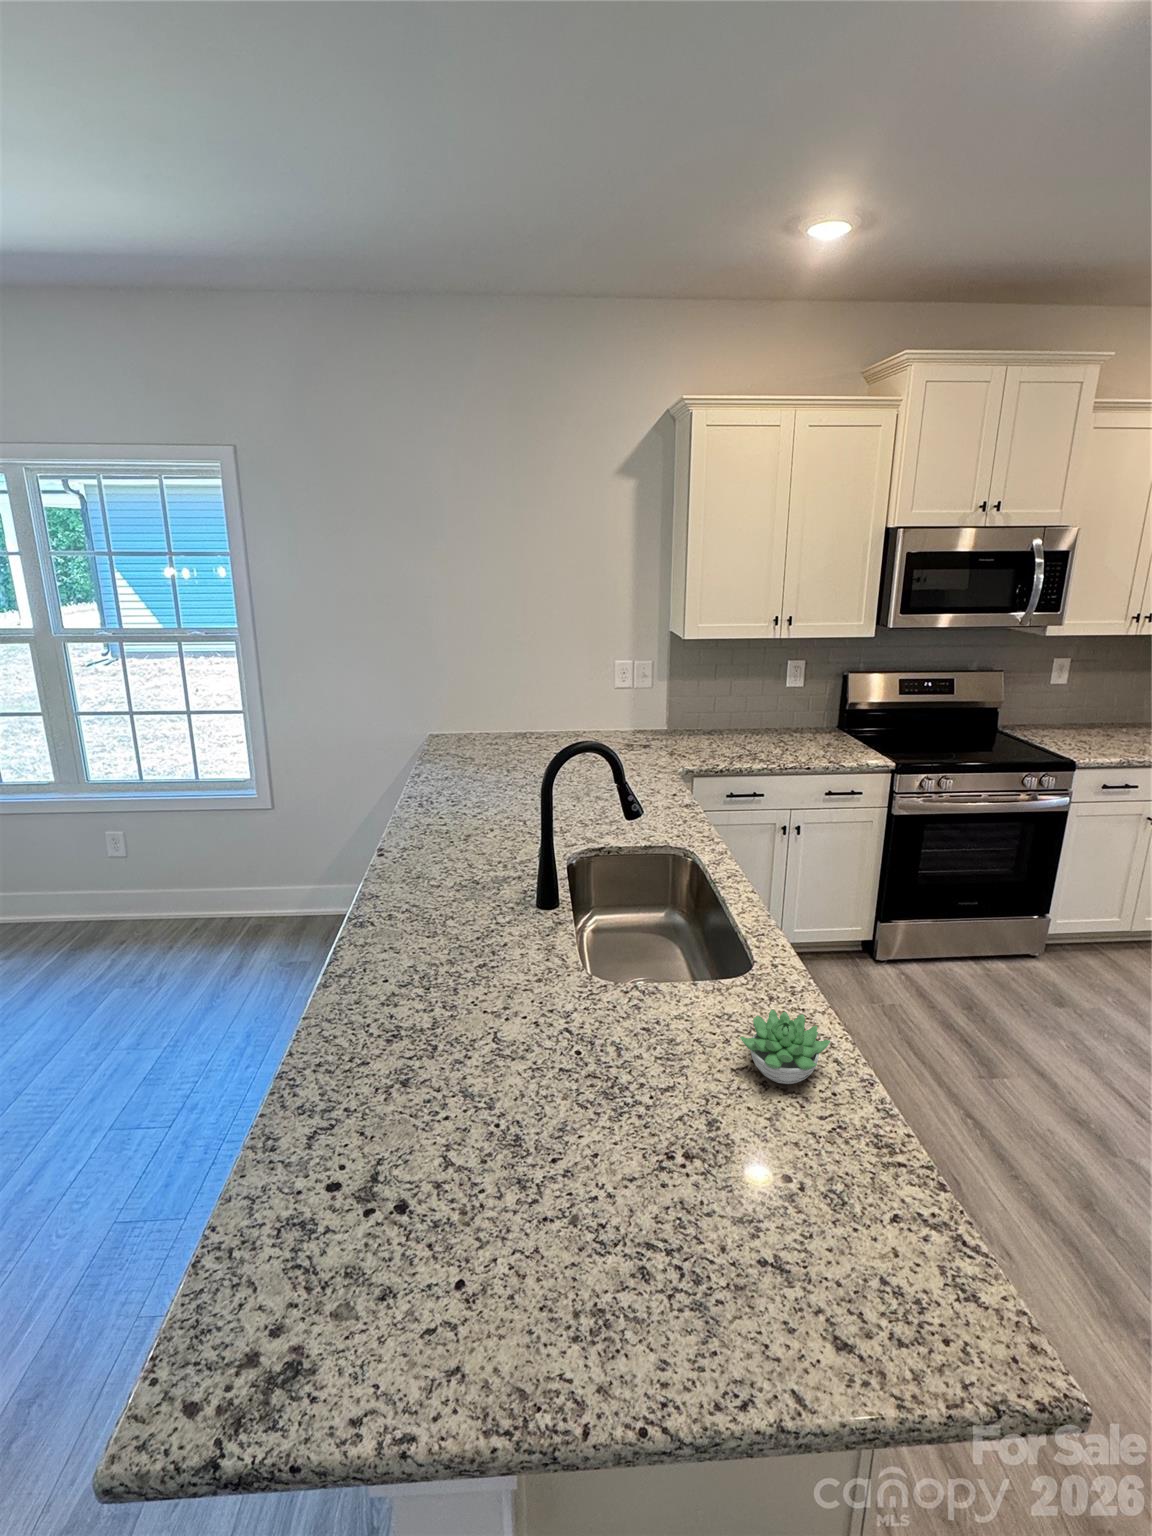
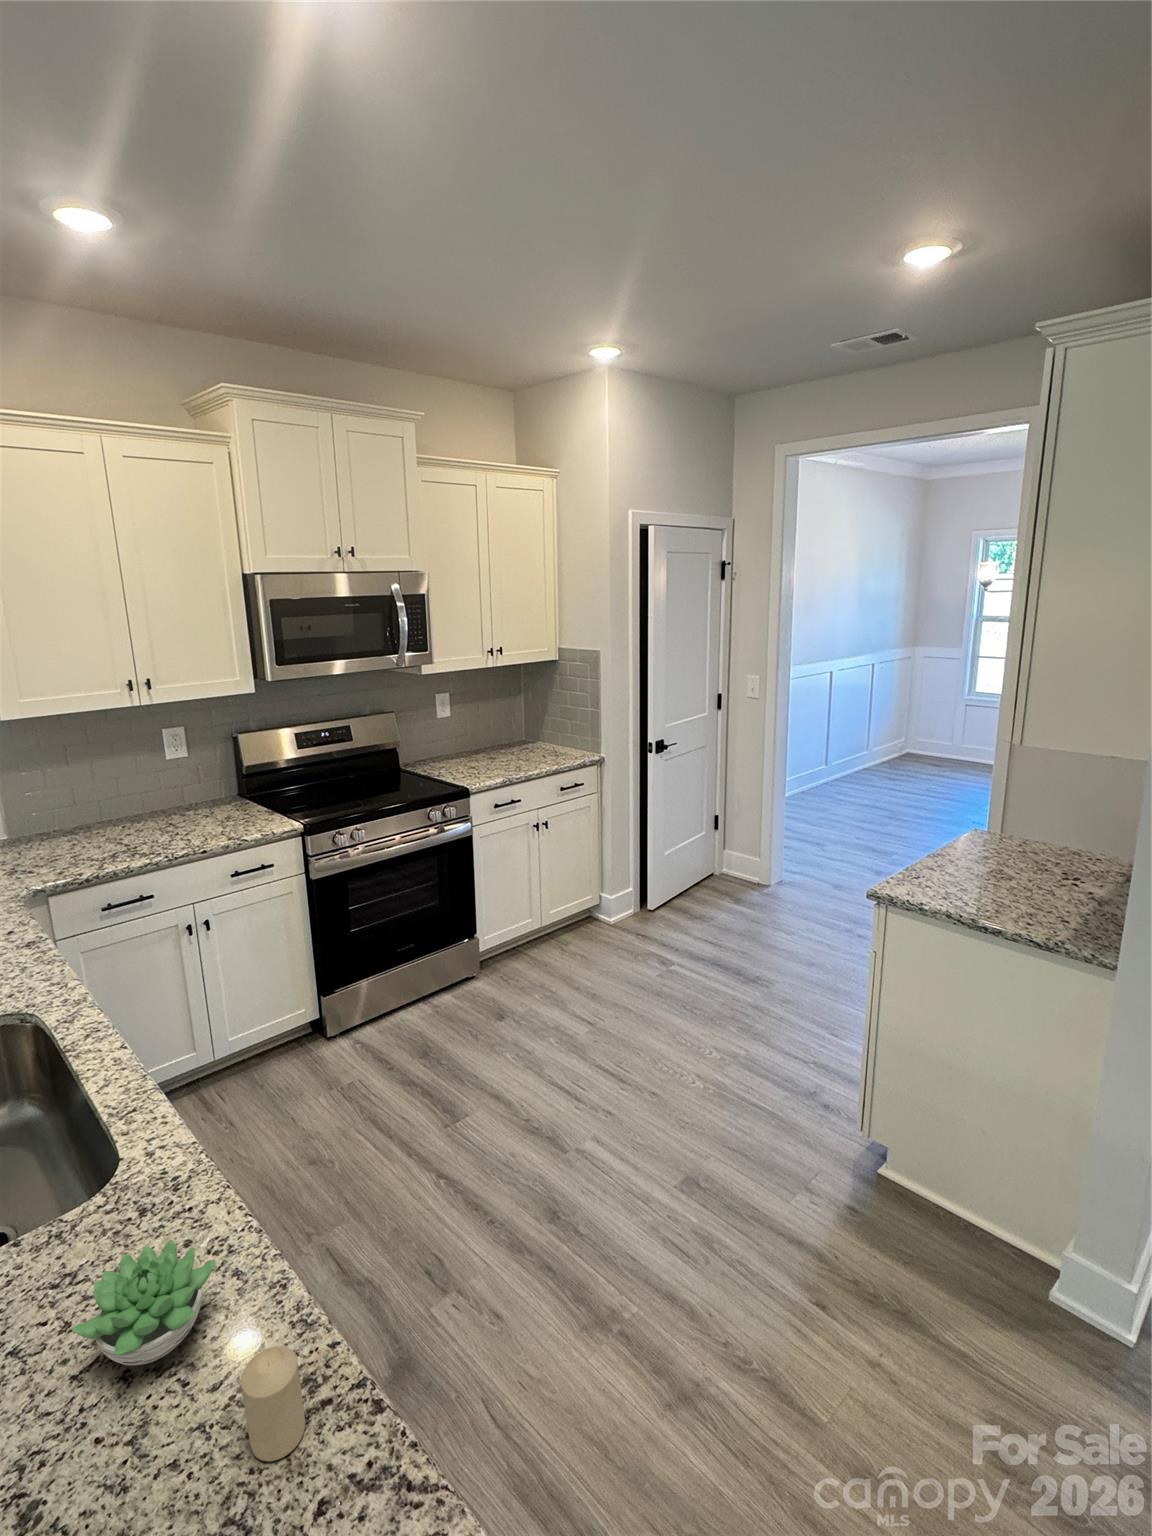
candle: none [847,1104,893,1181] -> present [241,1346,305,1461]

